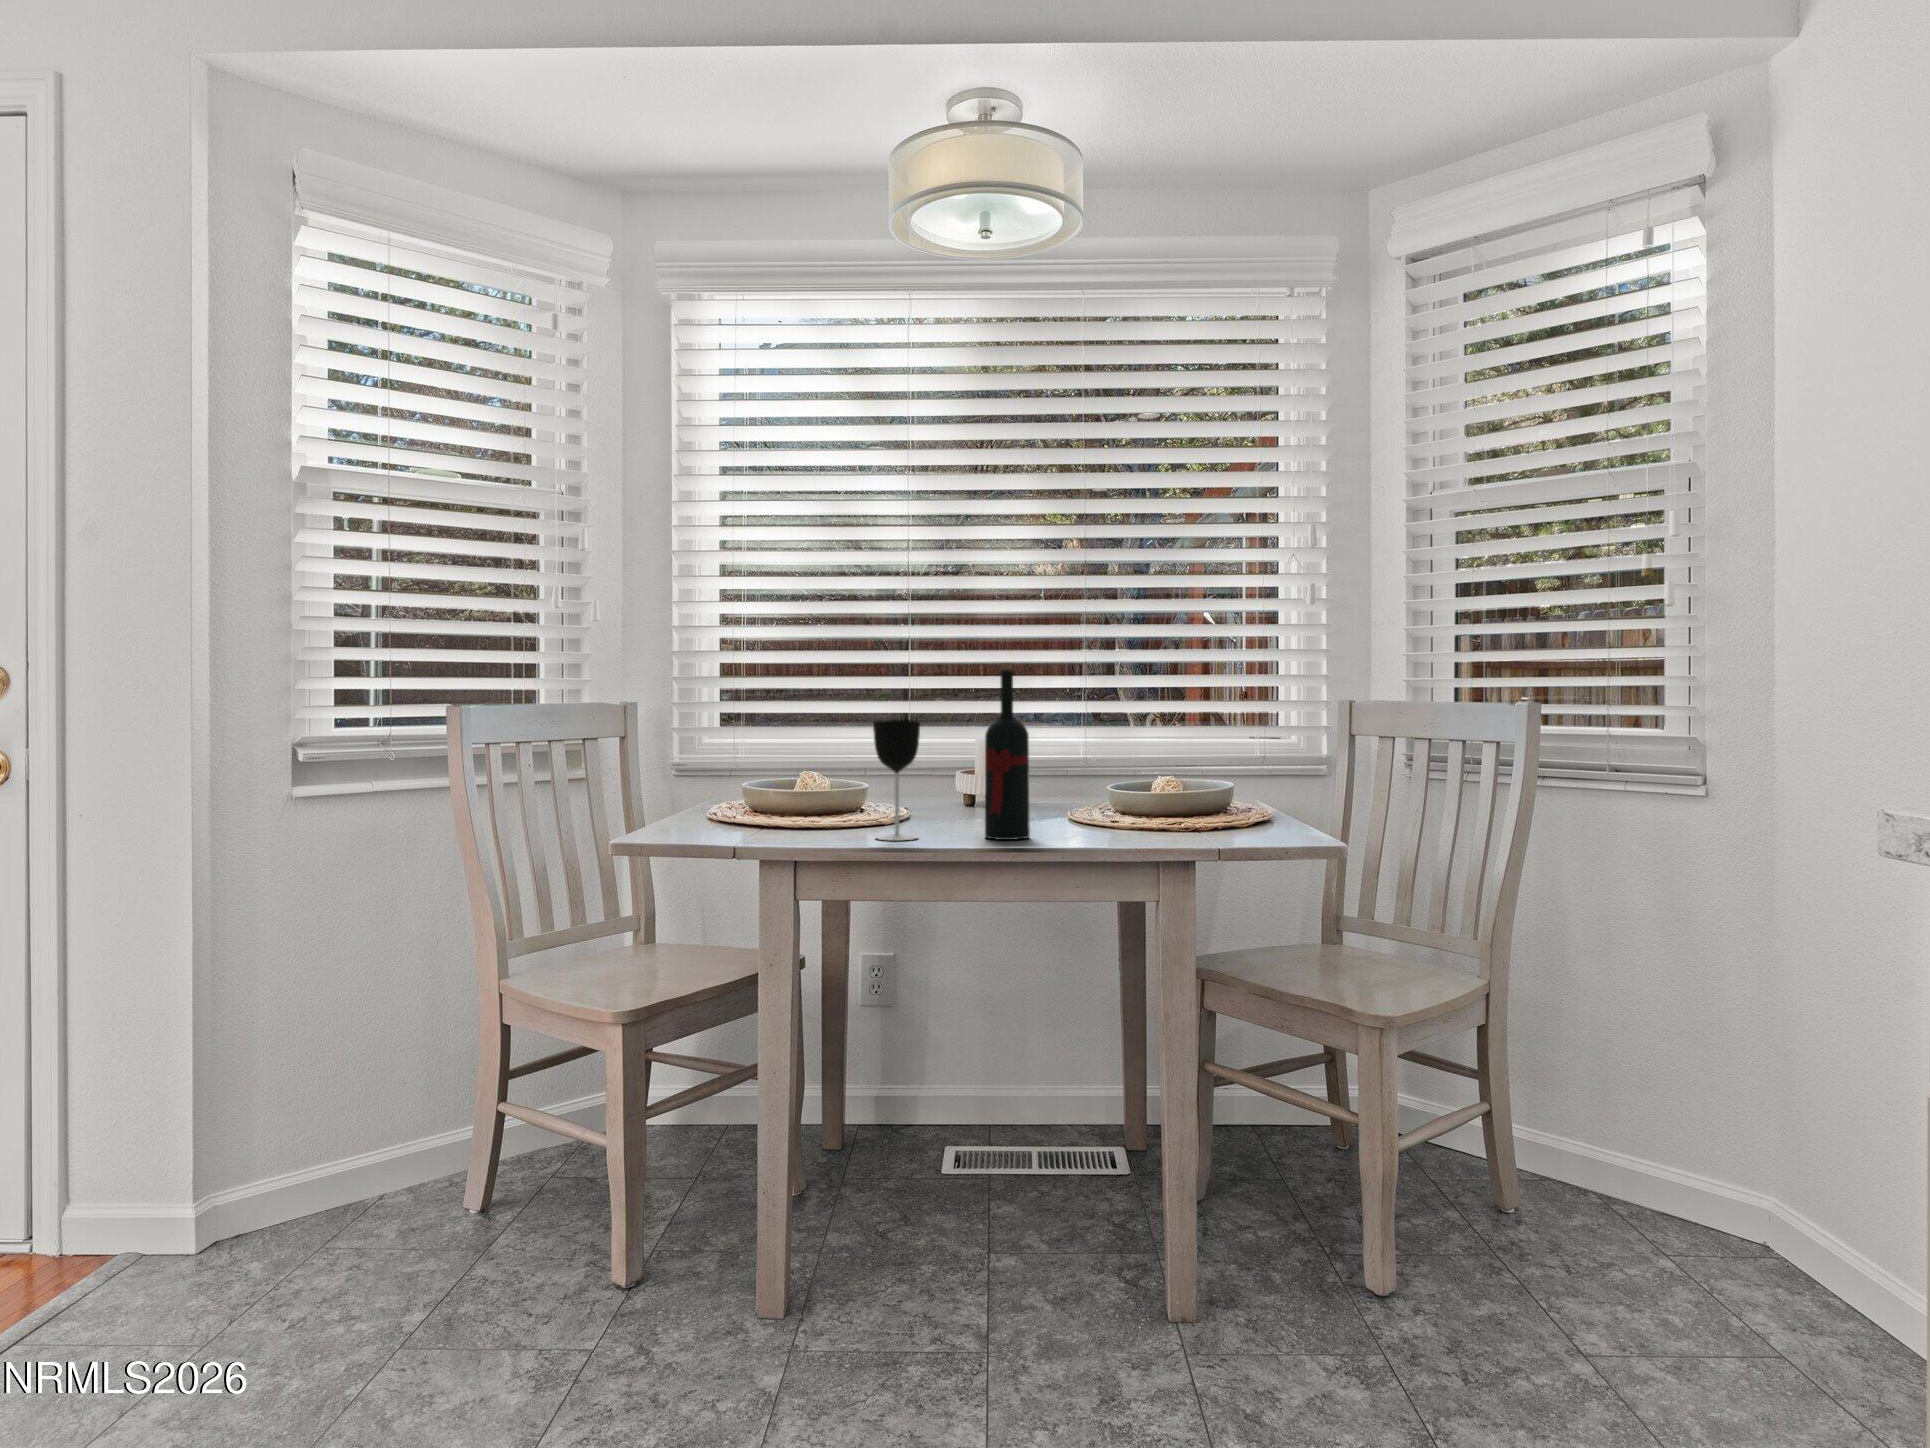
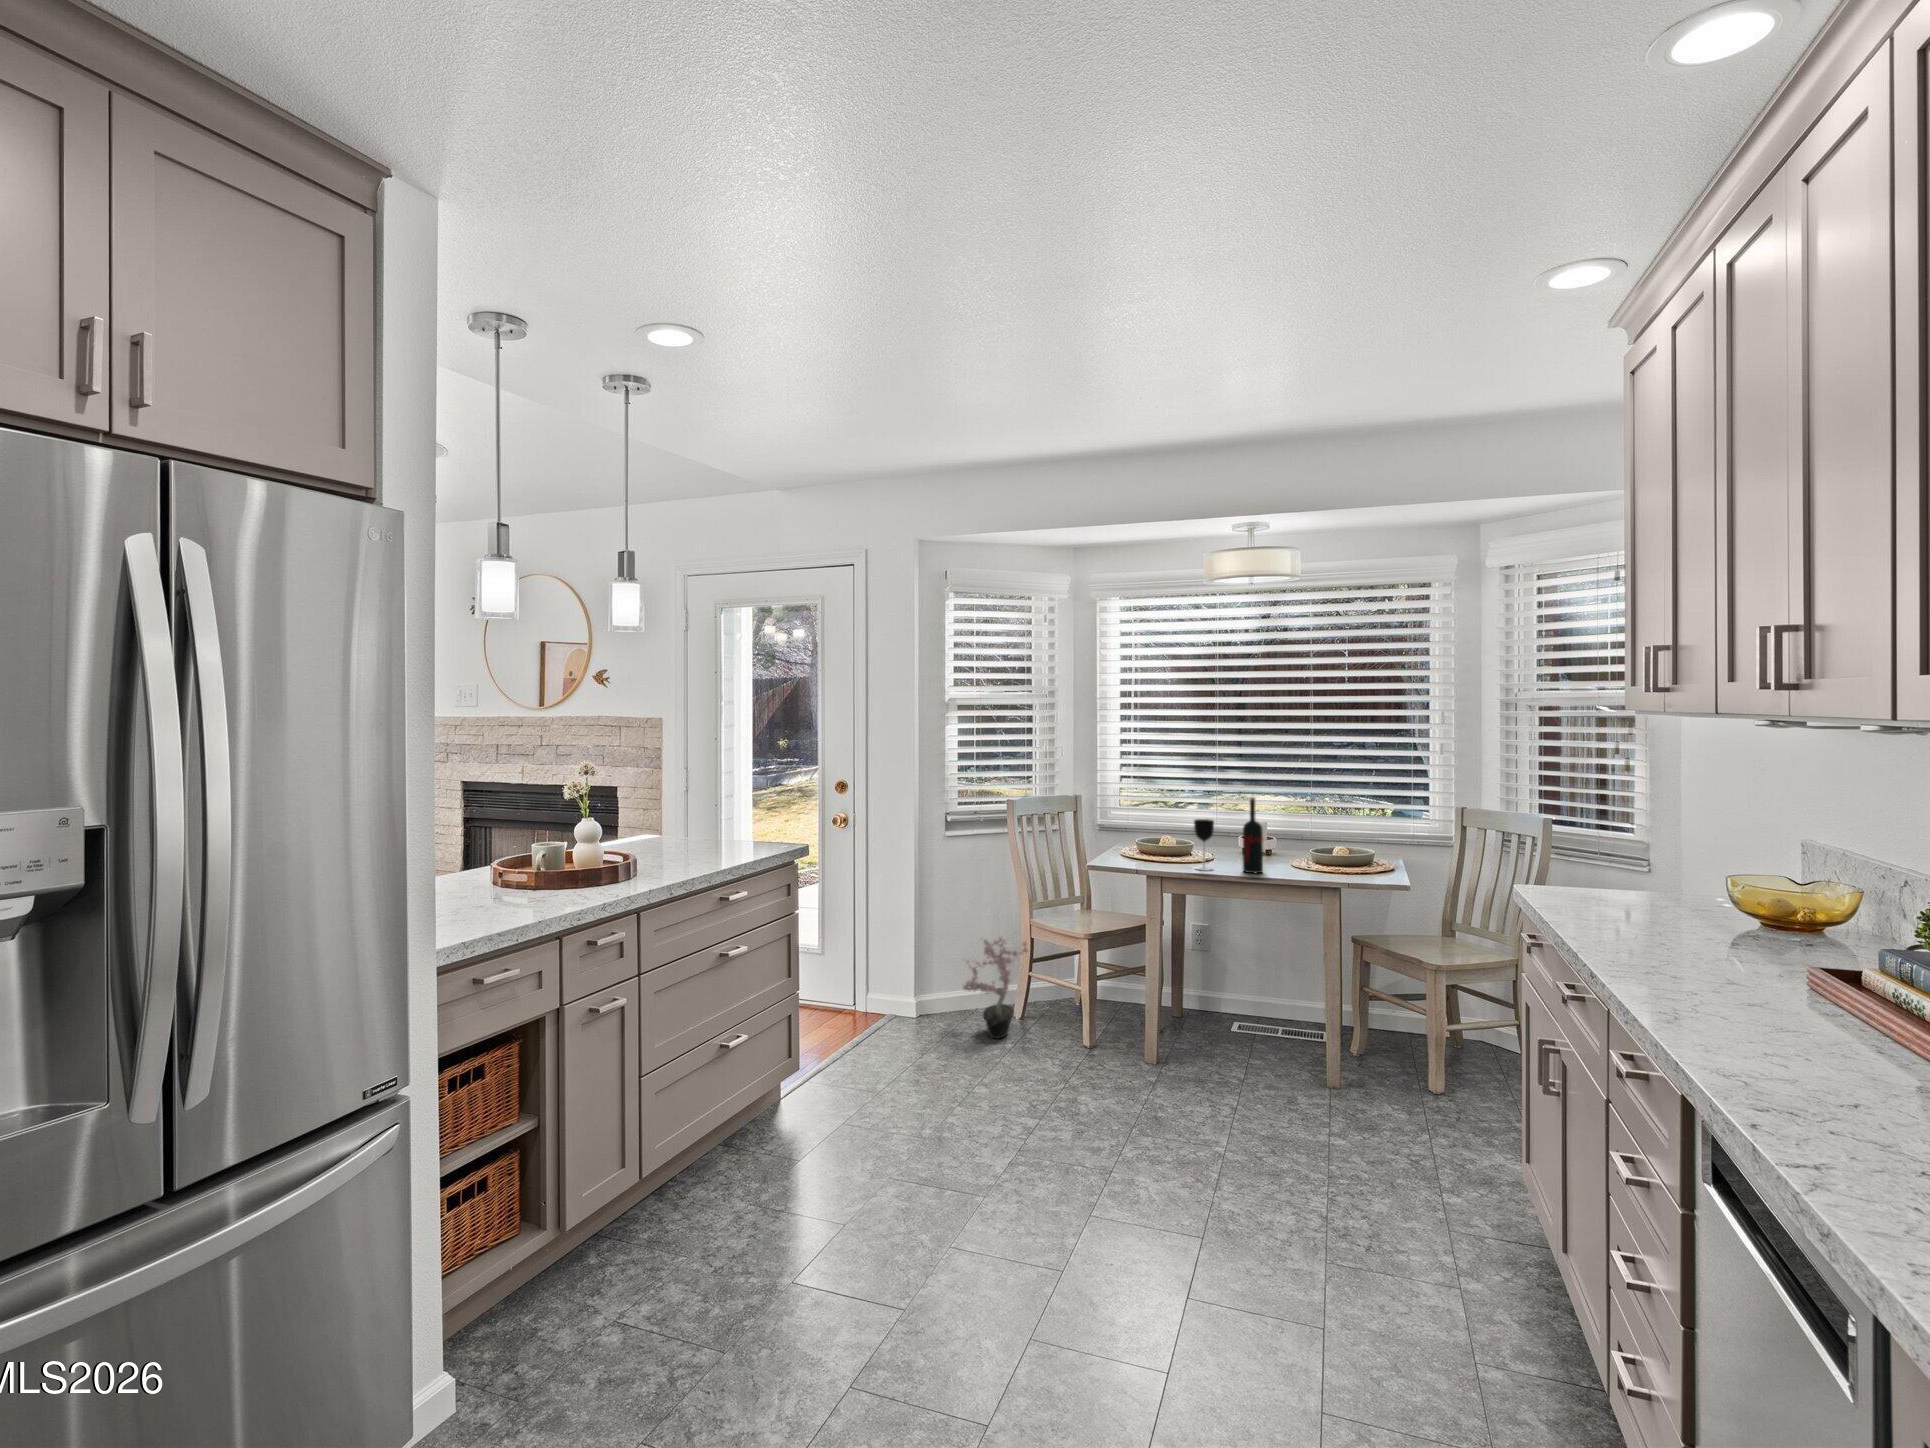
potted plant: none [305,1015,485,1291] -> present [963,937,1028,1039]

